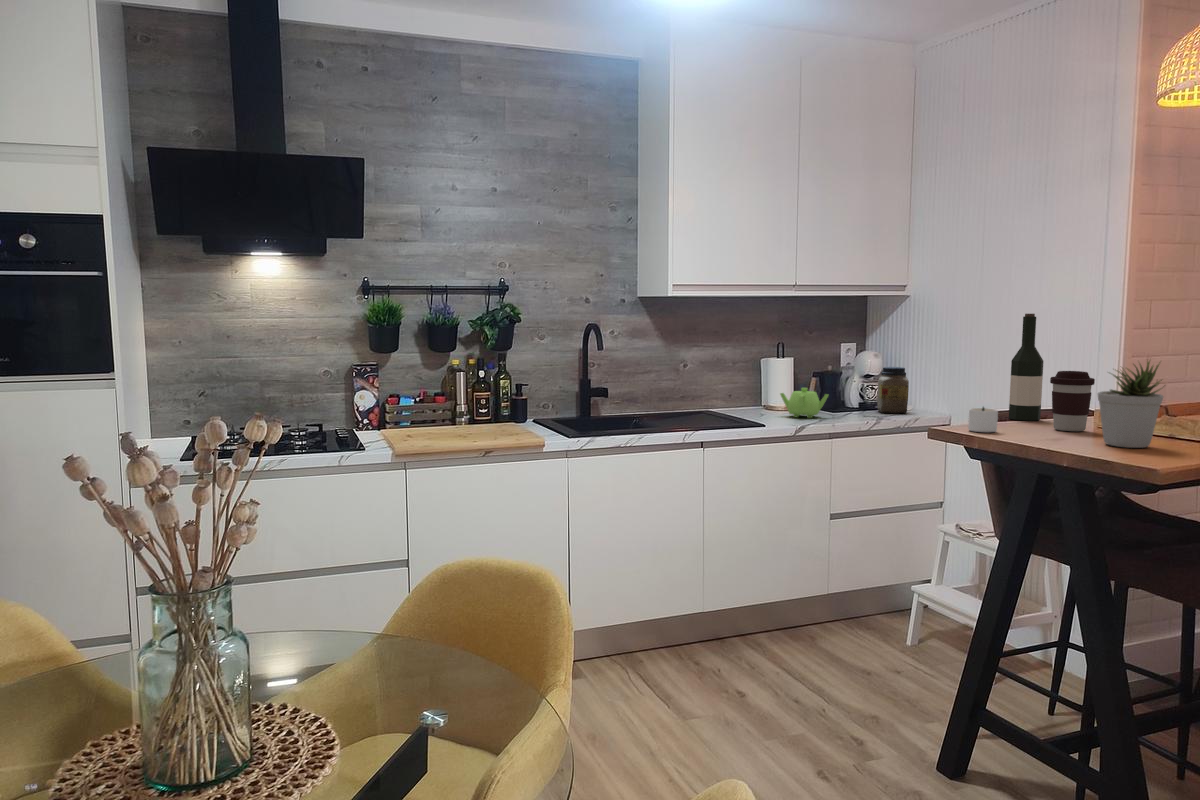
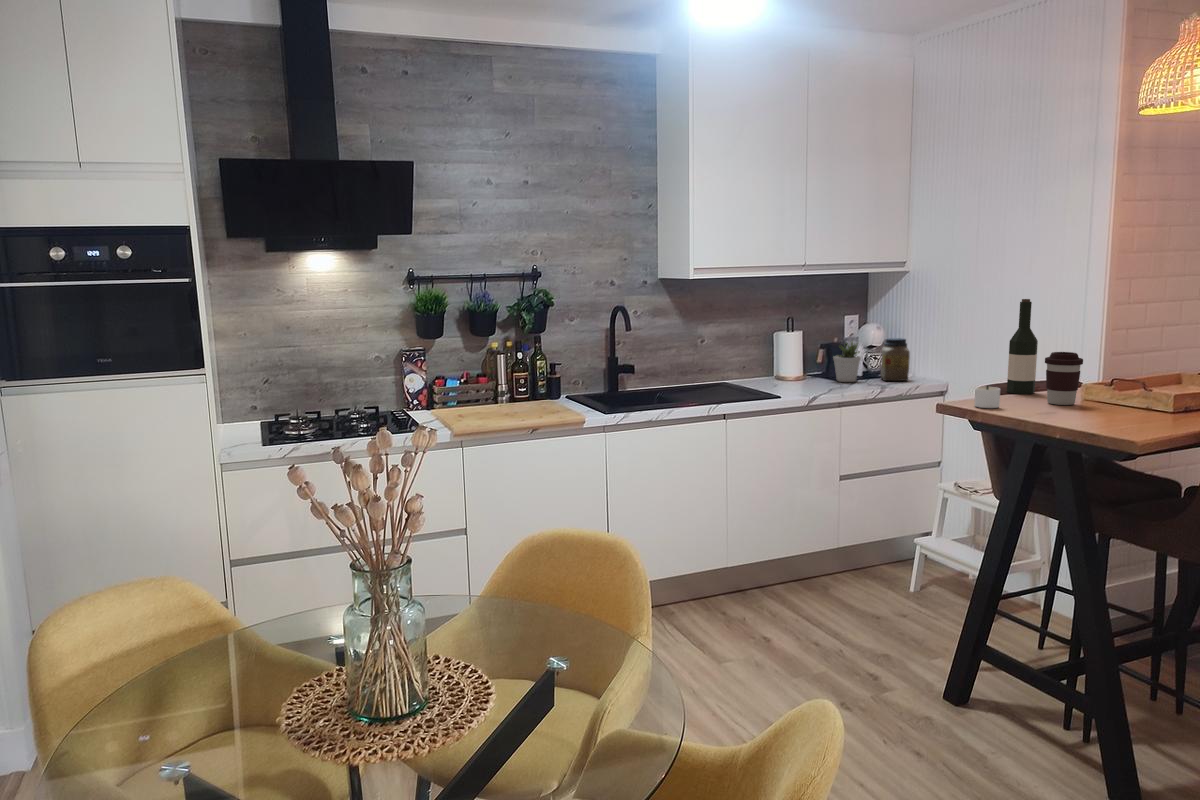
potted plant: present [1098,361,1163,448] -> present [833,342,861,382]
teapot: present [780,388,829,418] -> none [792,360,838,388]

